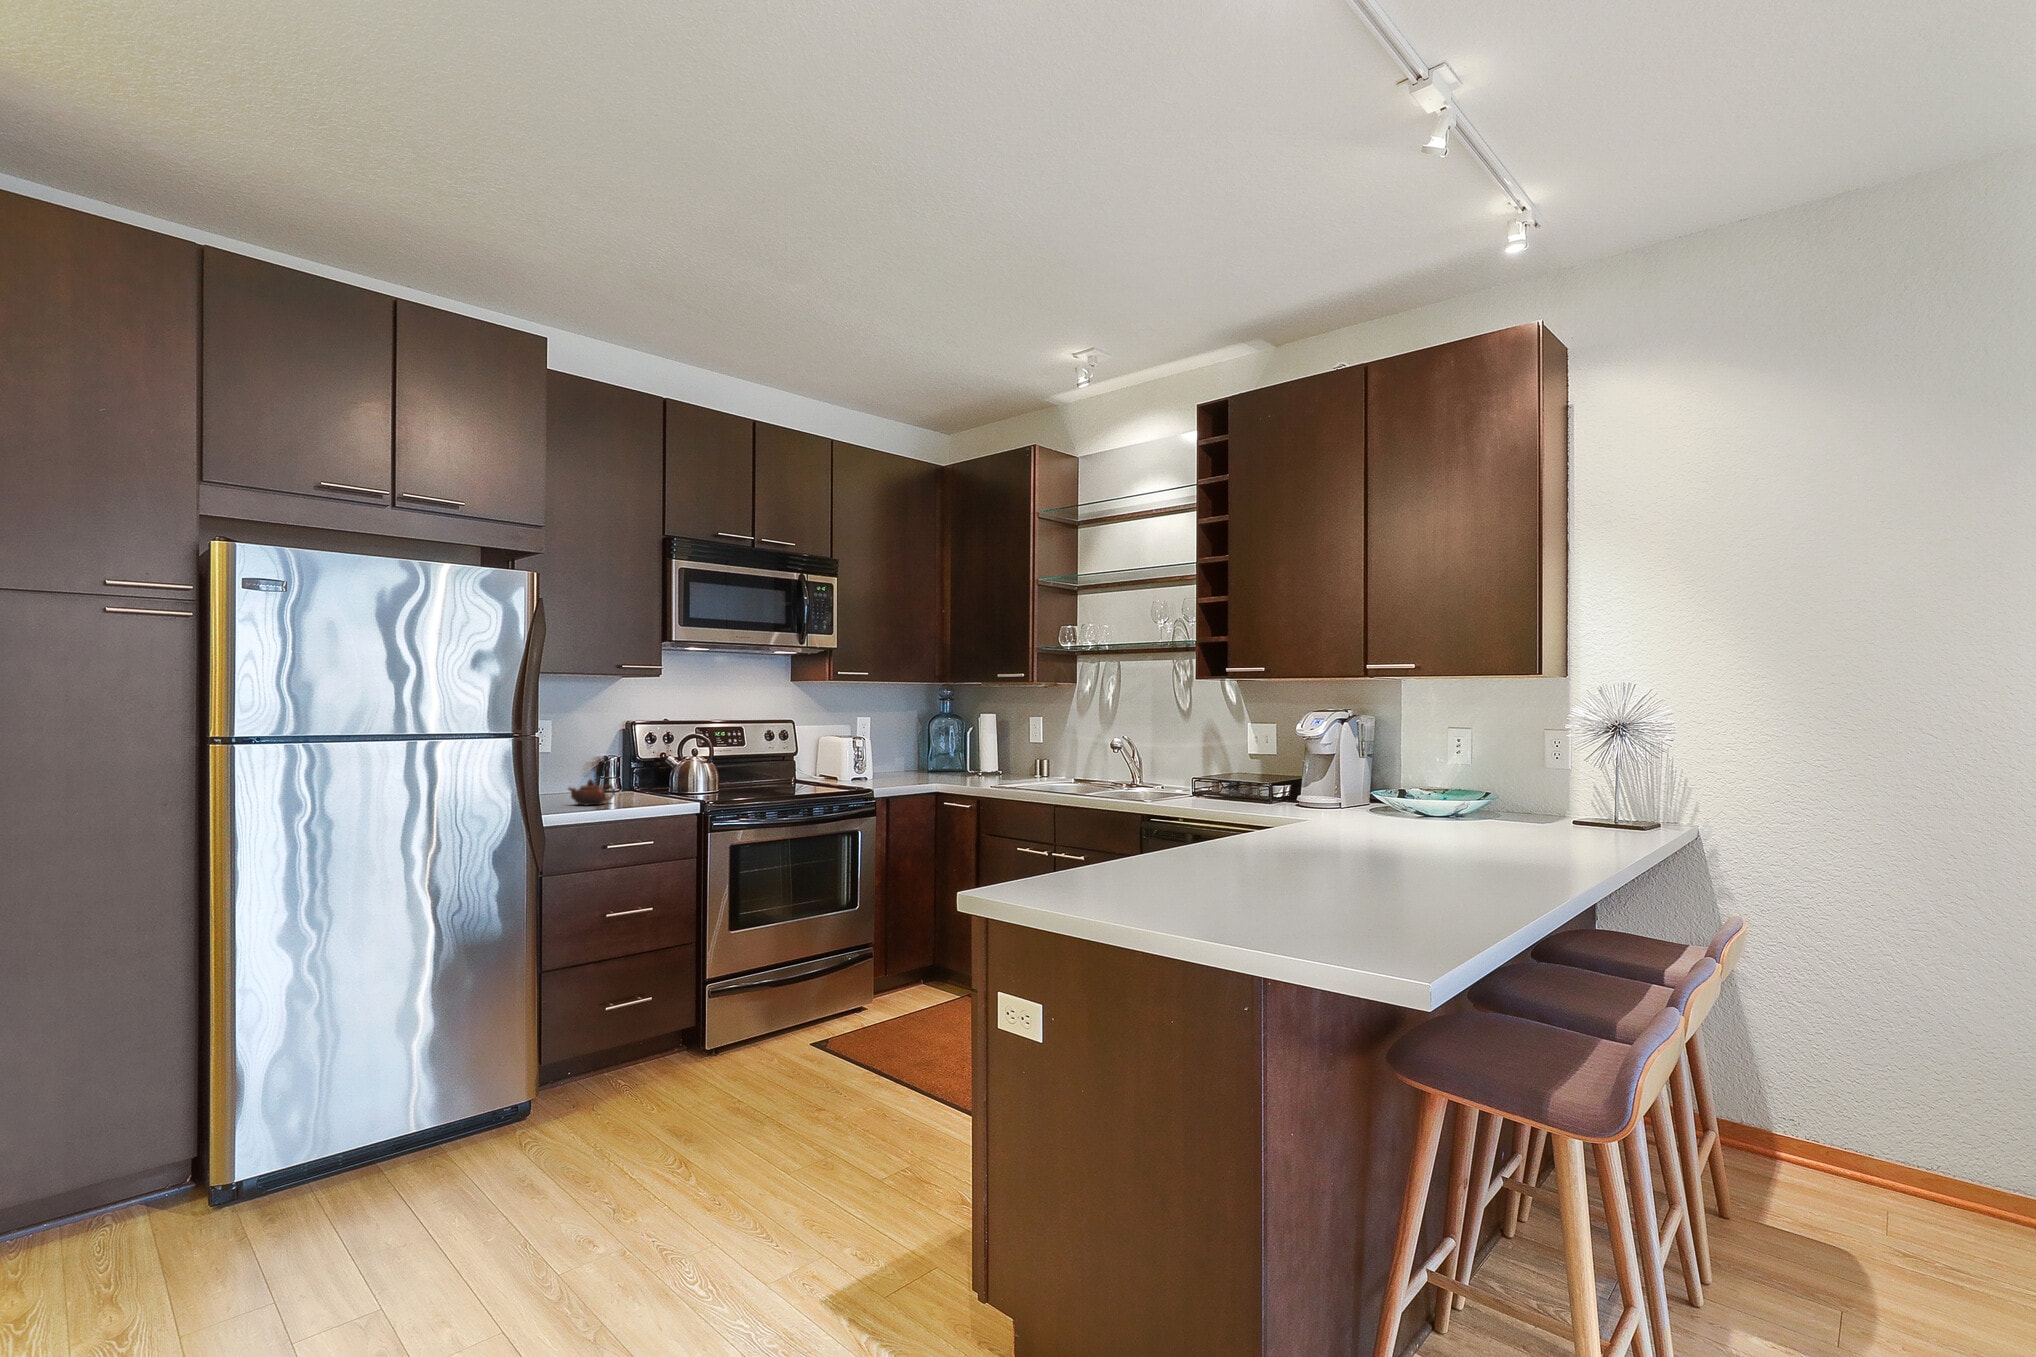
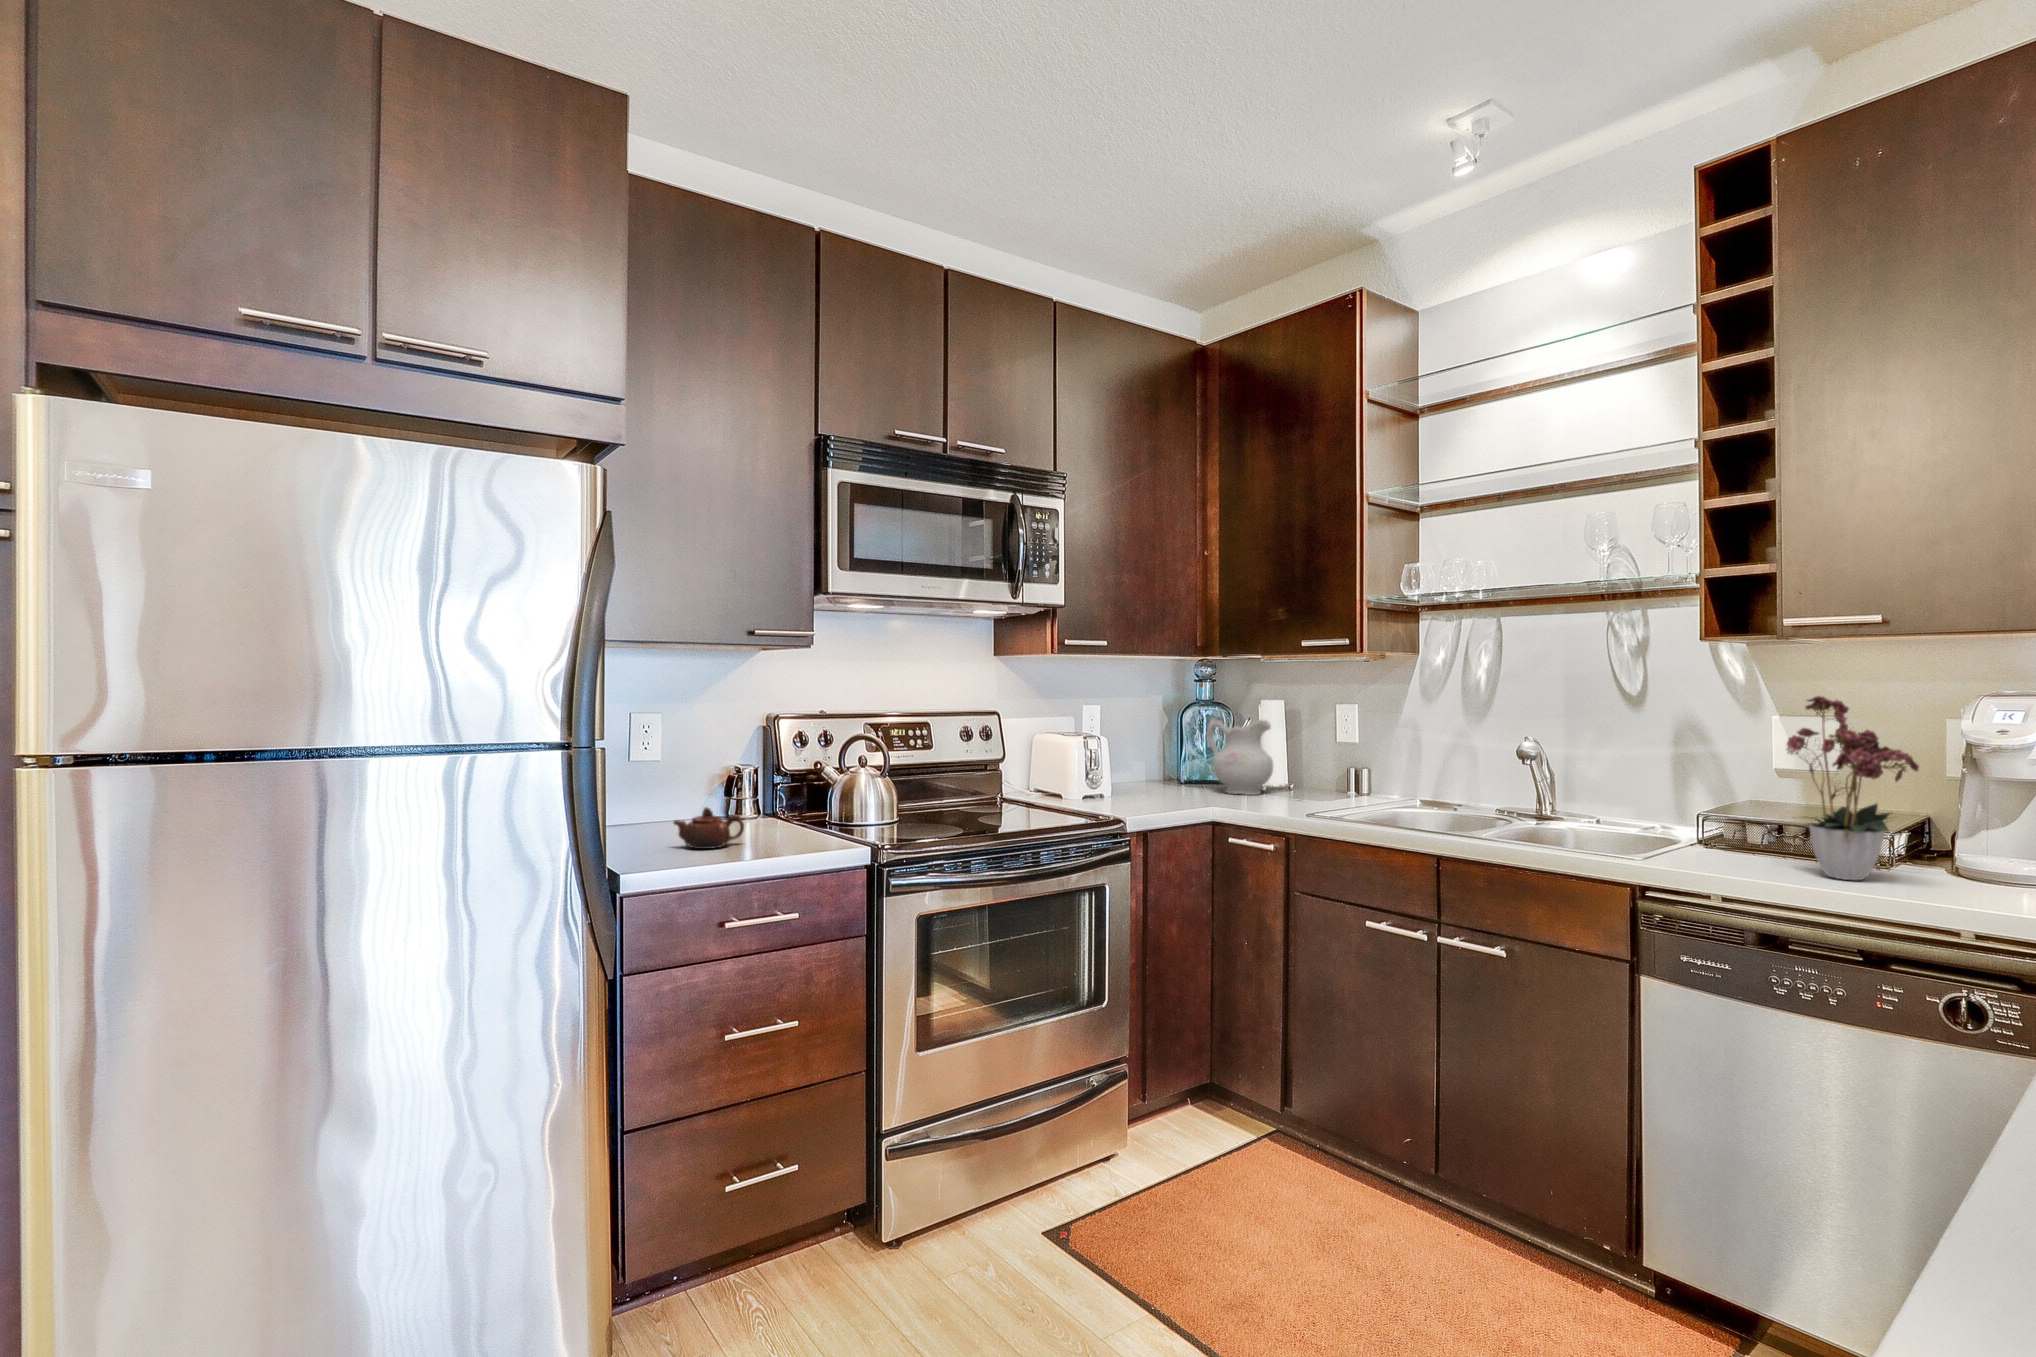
flower arrangement: none [1216,704,1273,807] -> present [1787,696,1919,880]
ceramic pitcher: none [944,724,987,778] -> present [1207,716,1273,795]

